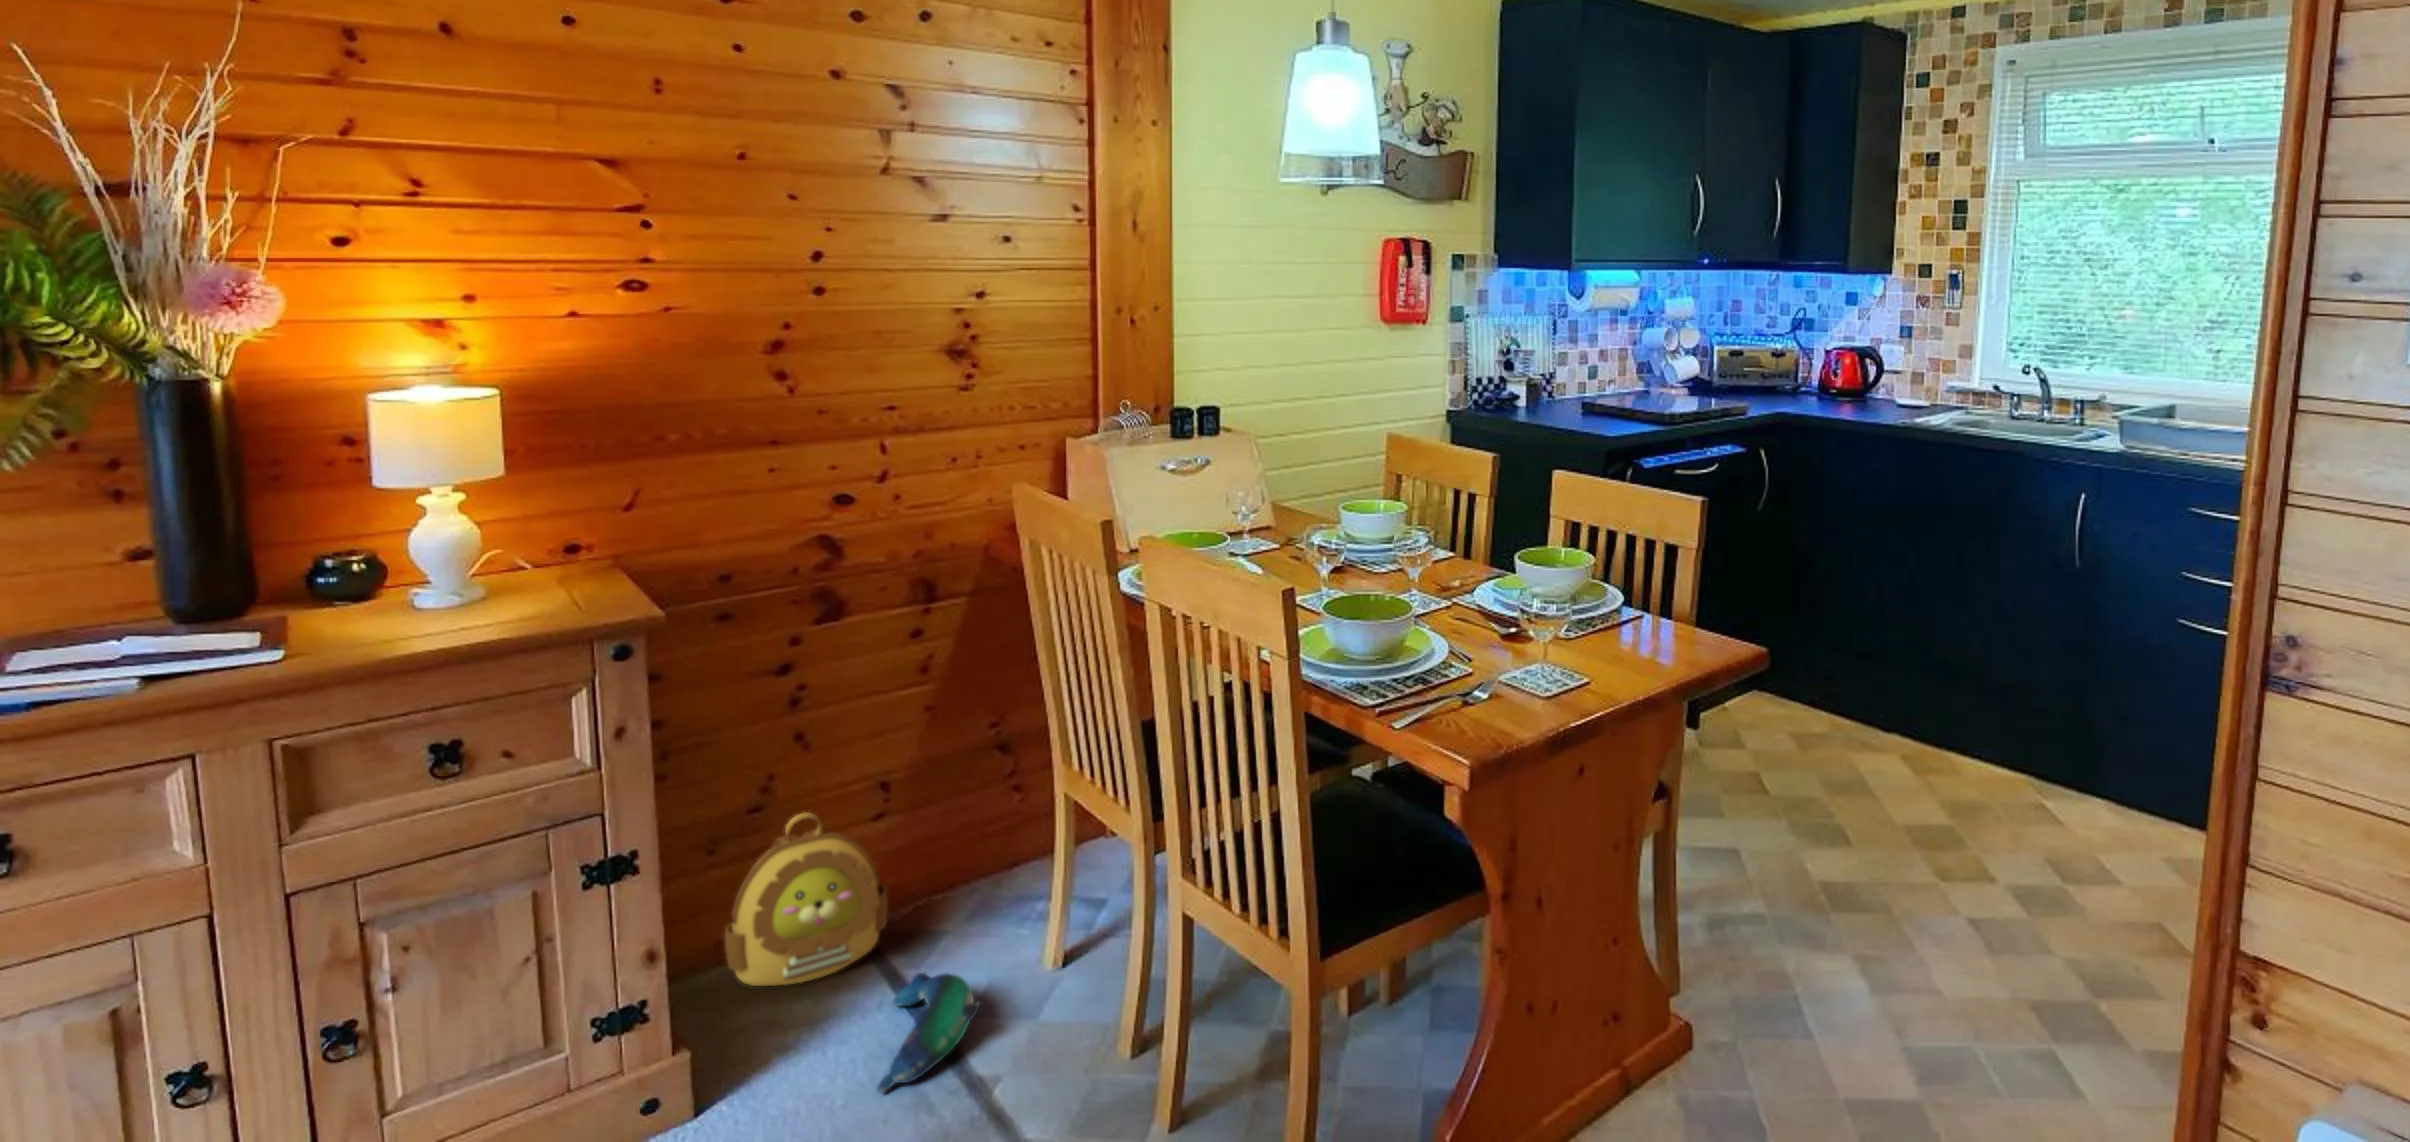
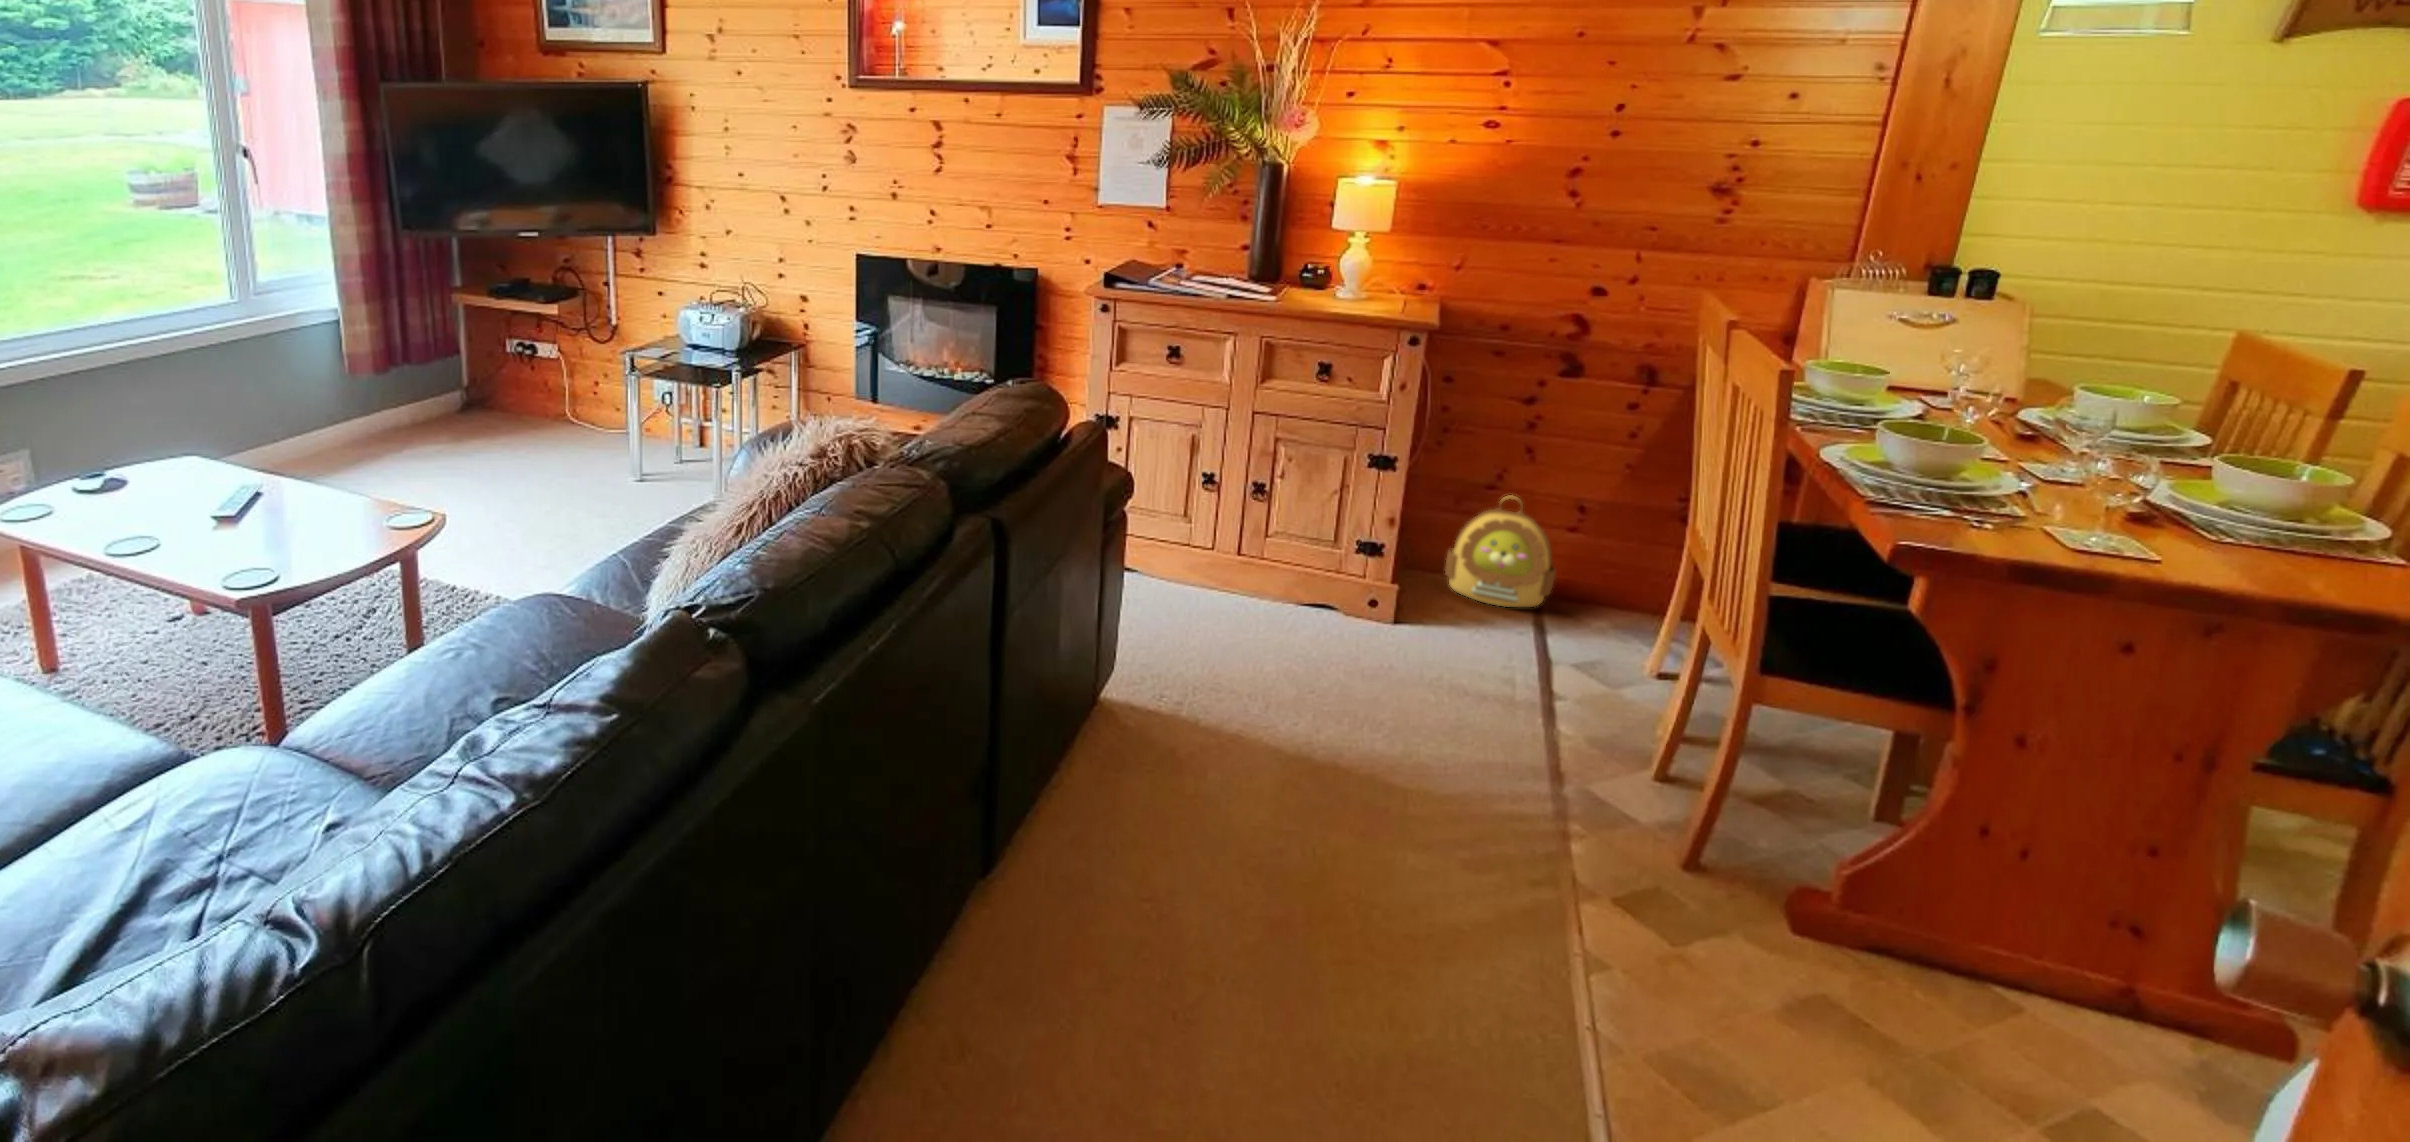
plush toy: present [877,973,979,1092] -> none [1490,624,1577,671]

